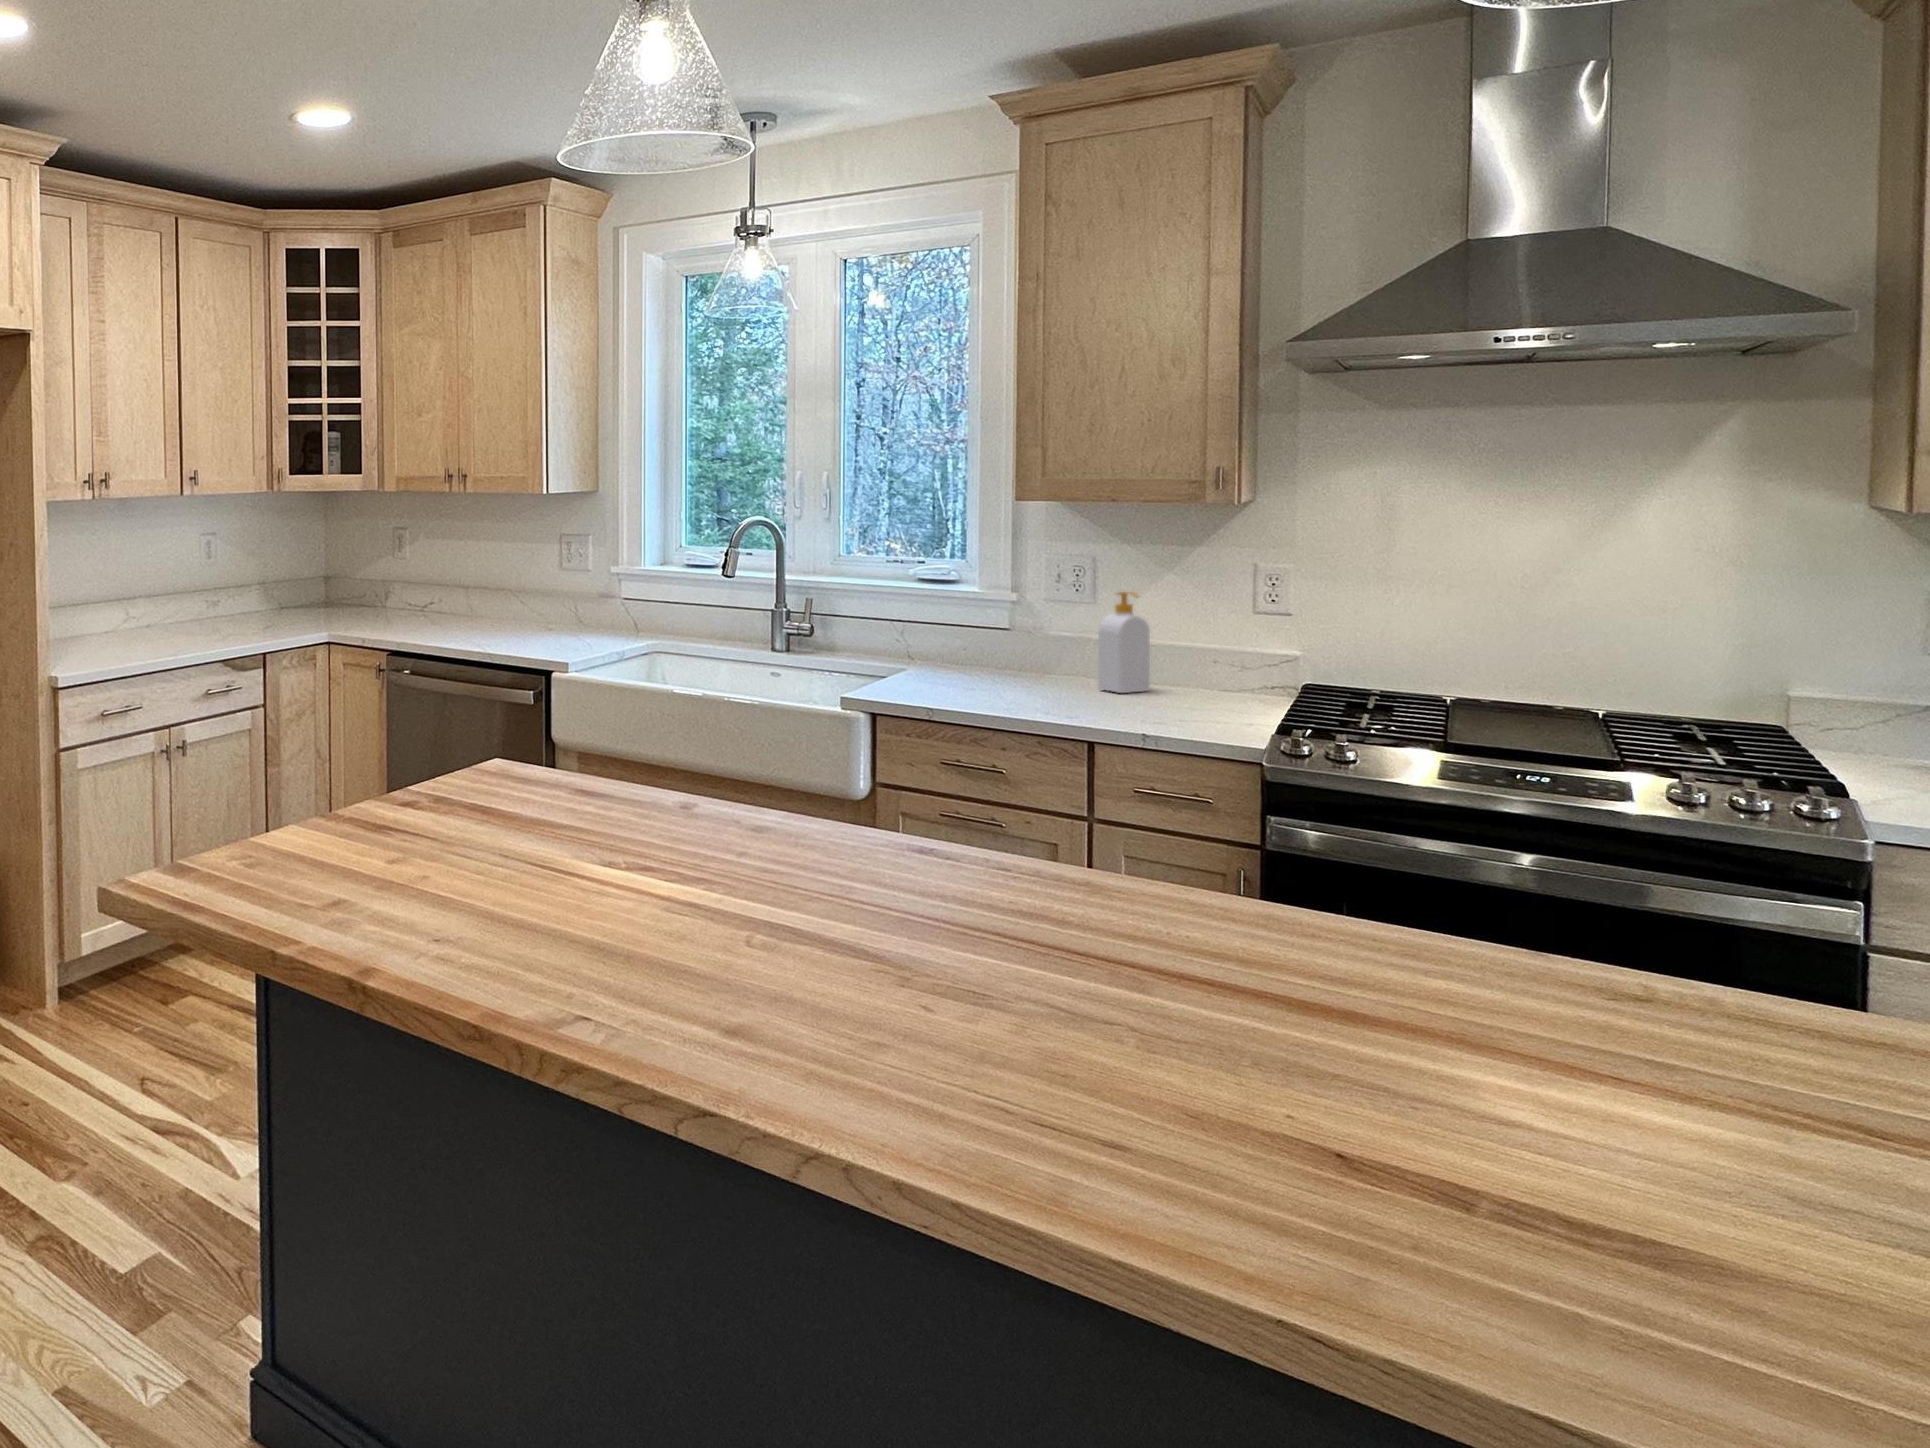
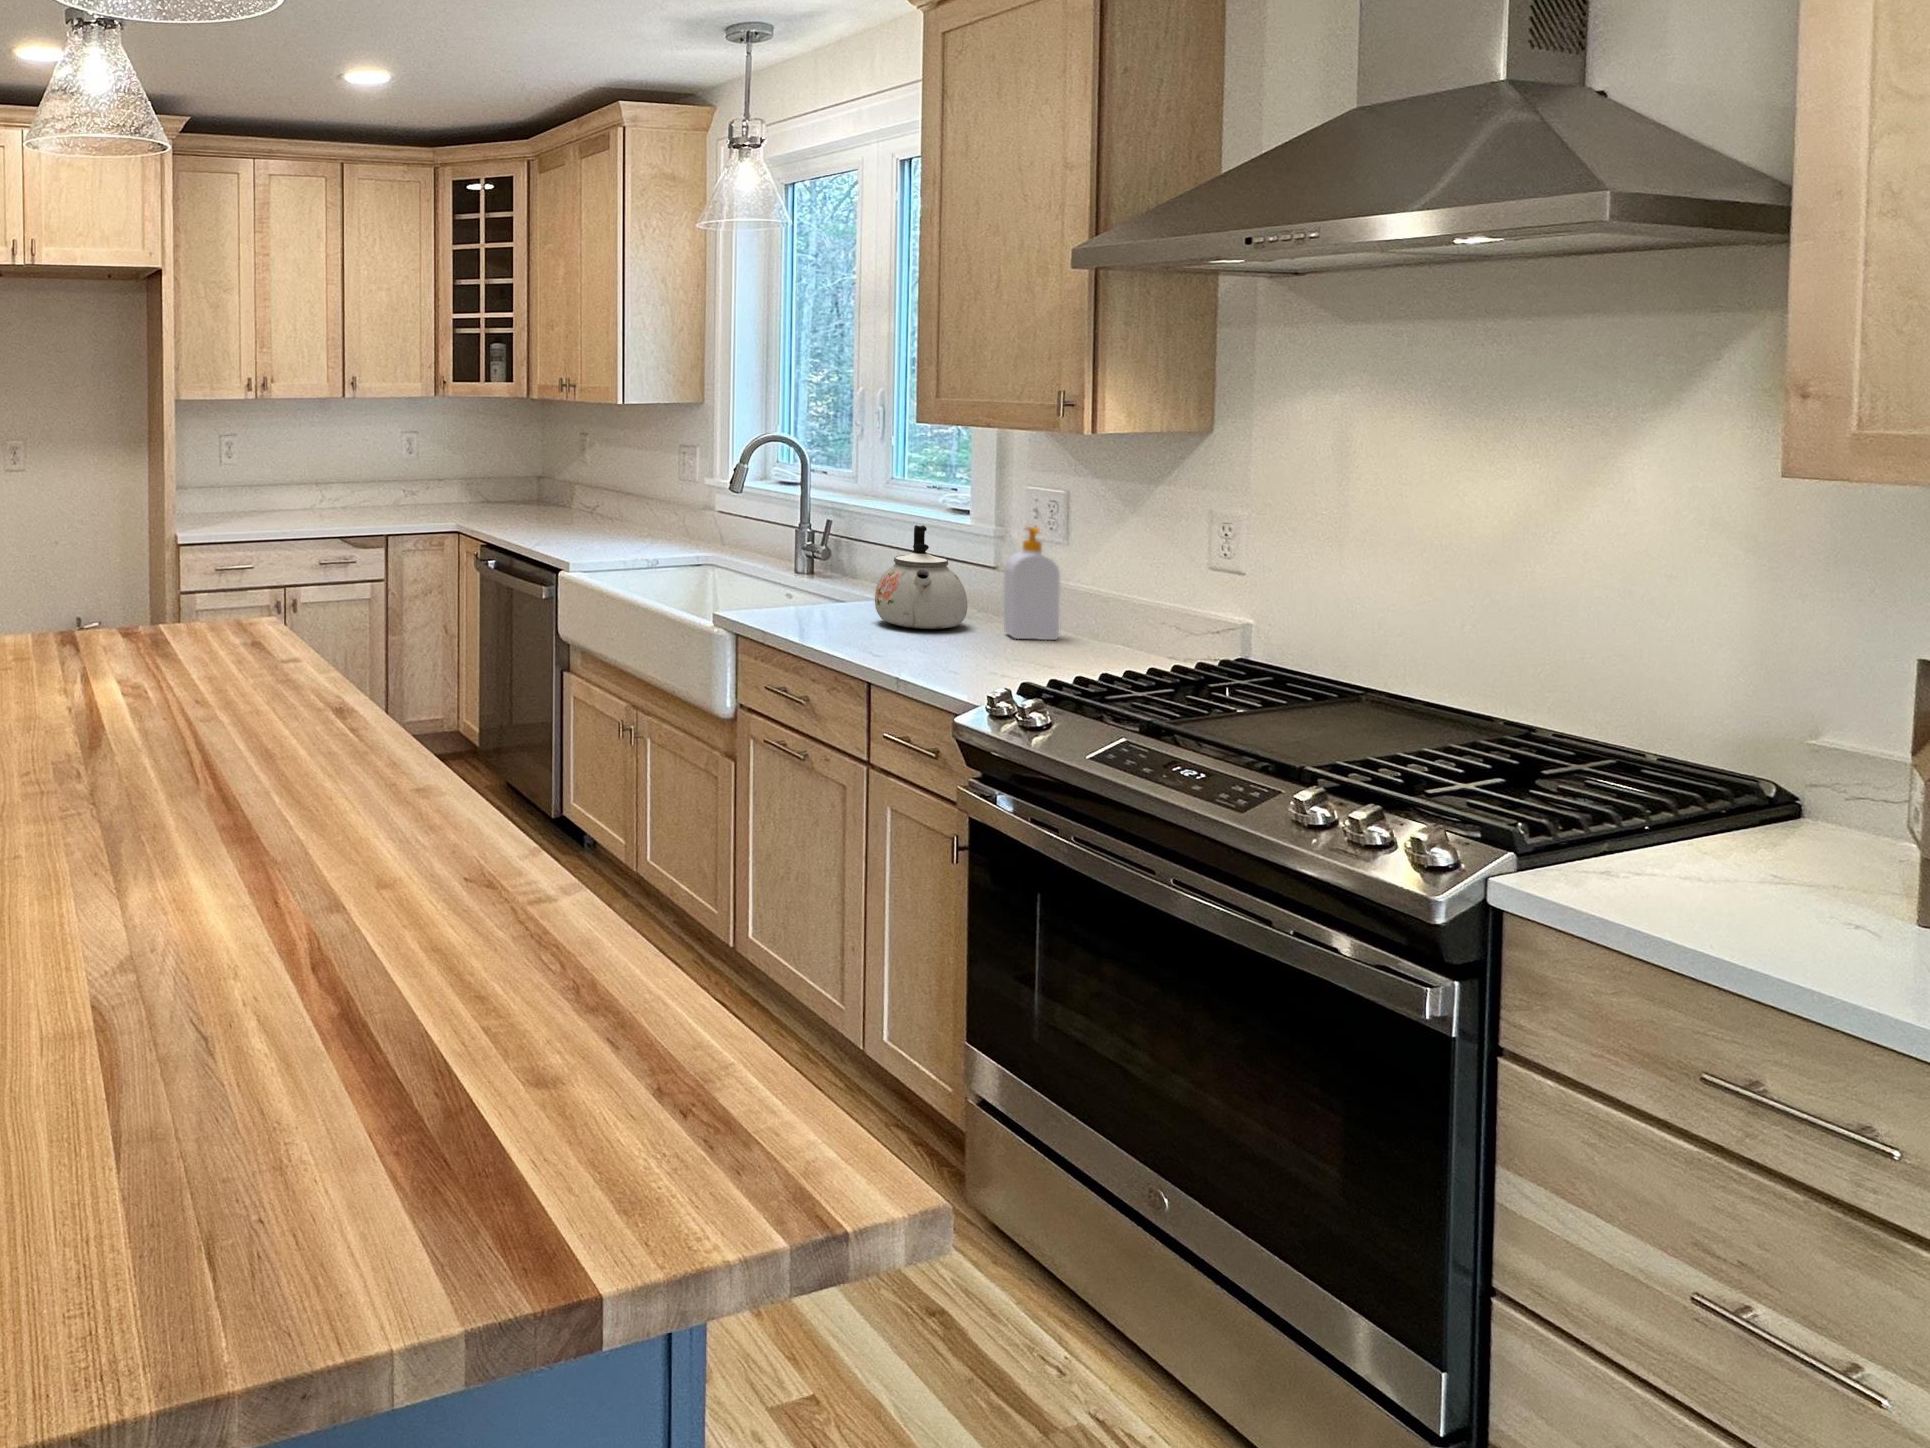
kettle: none [976,597,1065,693] -> present [875,525,967,629]

